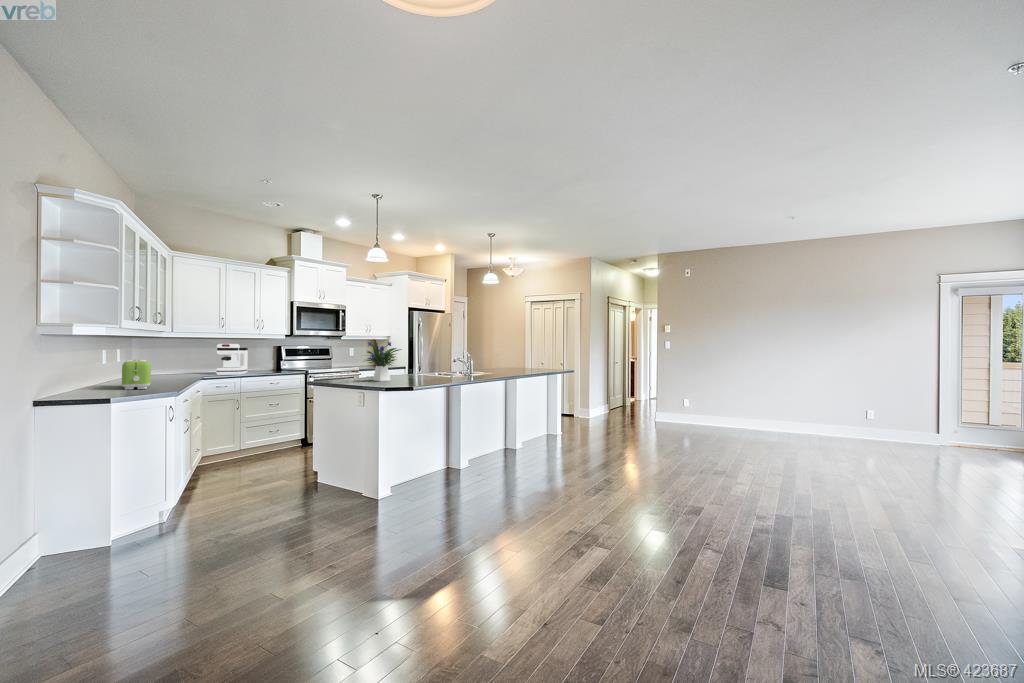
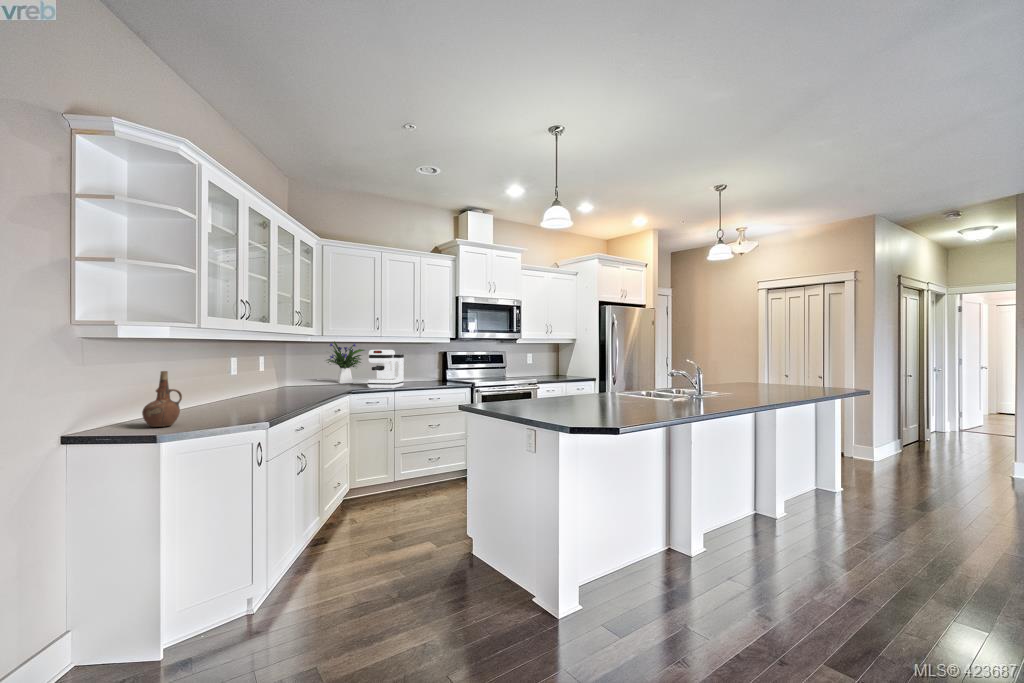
flower arrangement: present [366,340,401,381] -> present [328,342,364,383]
ceramic pitcher: none [71,356,101,395] -> present [142,371,182,427]
toaster: present [122,360,151,389] -> none [224,374,267,415]

